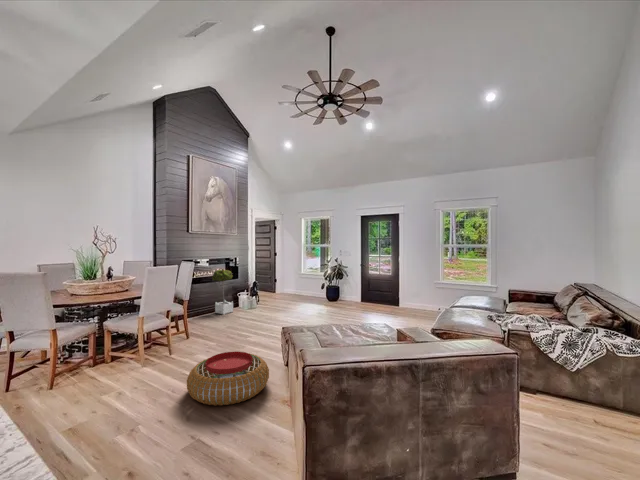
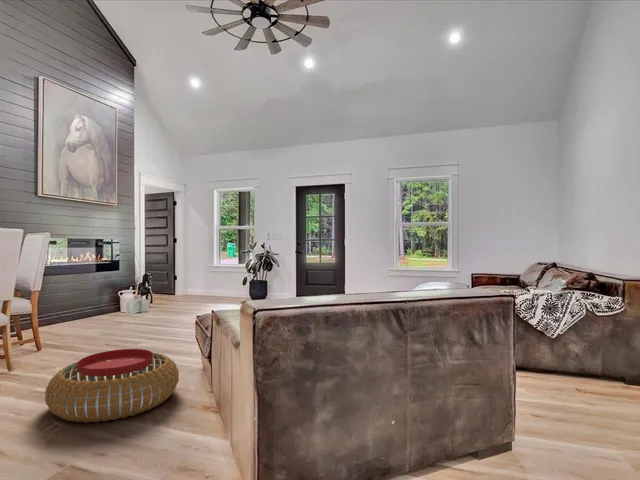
potted tree: present [212,269,233,314] -> none [77,253,111,320]

